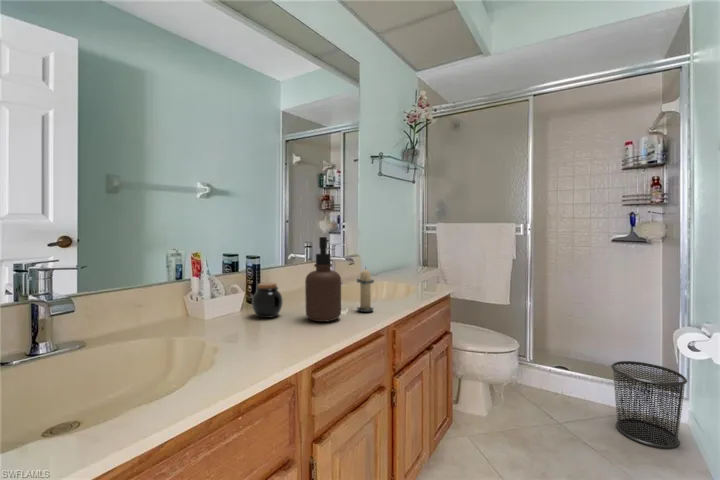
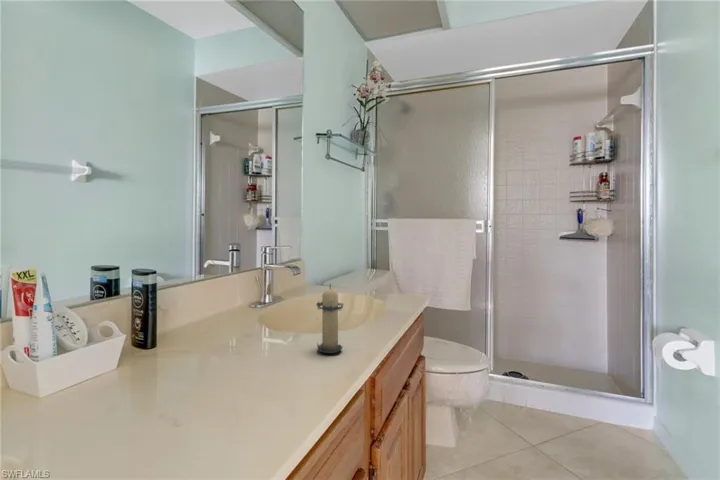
soap dispenser: present [305,237,341,322] -> none [236,241,297,384]
jar: present [252,283,283,318] -> none [138,318,196,383]
waste bin: present [611,361,687,448] -> none [578,367,656,460]

